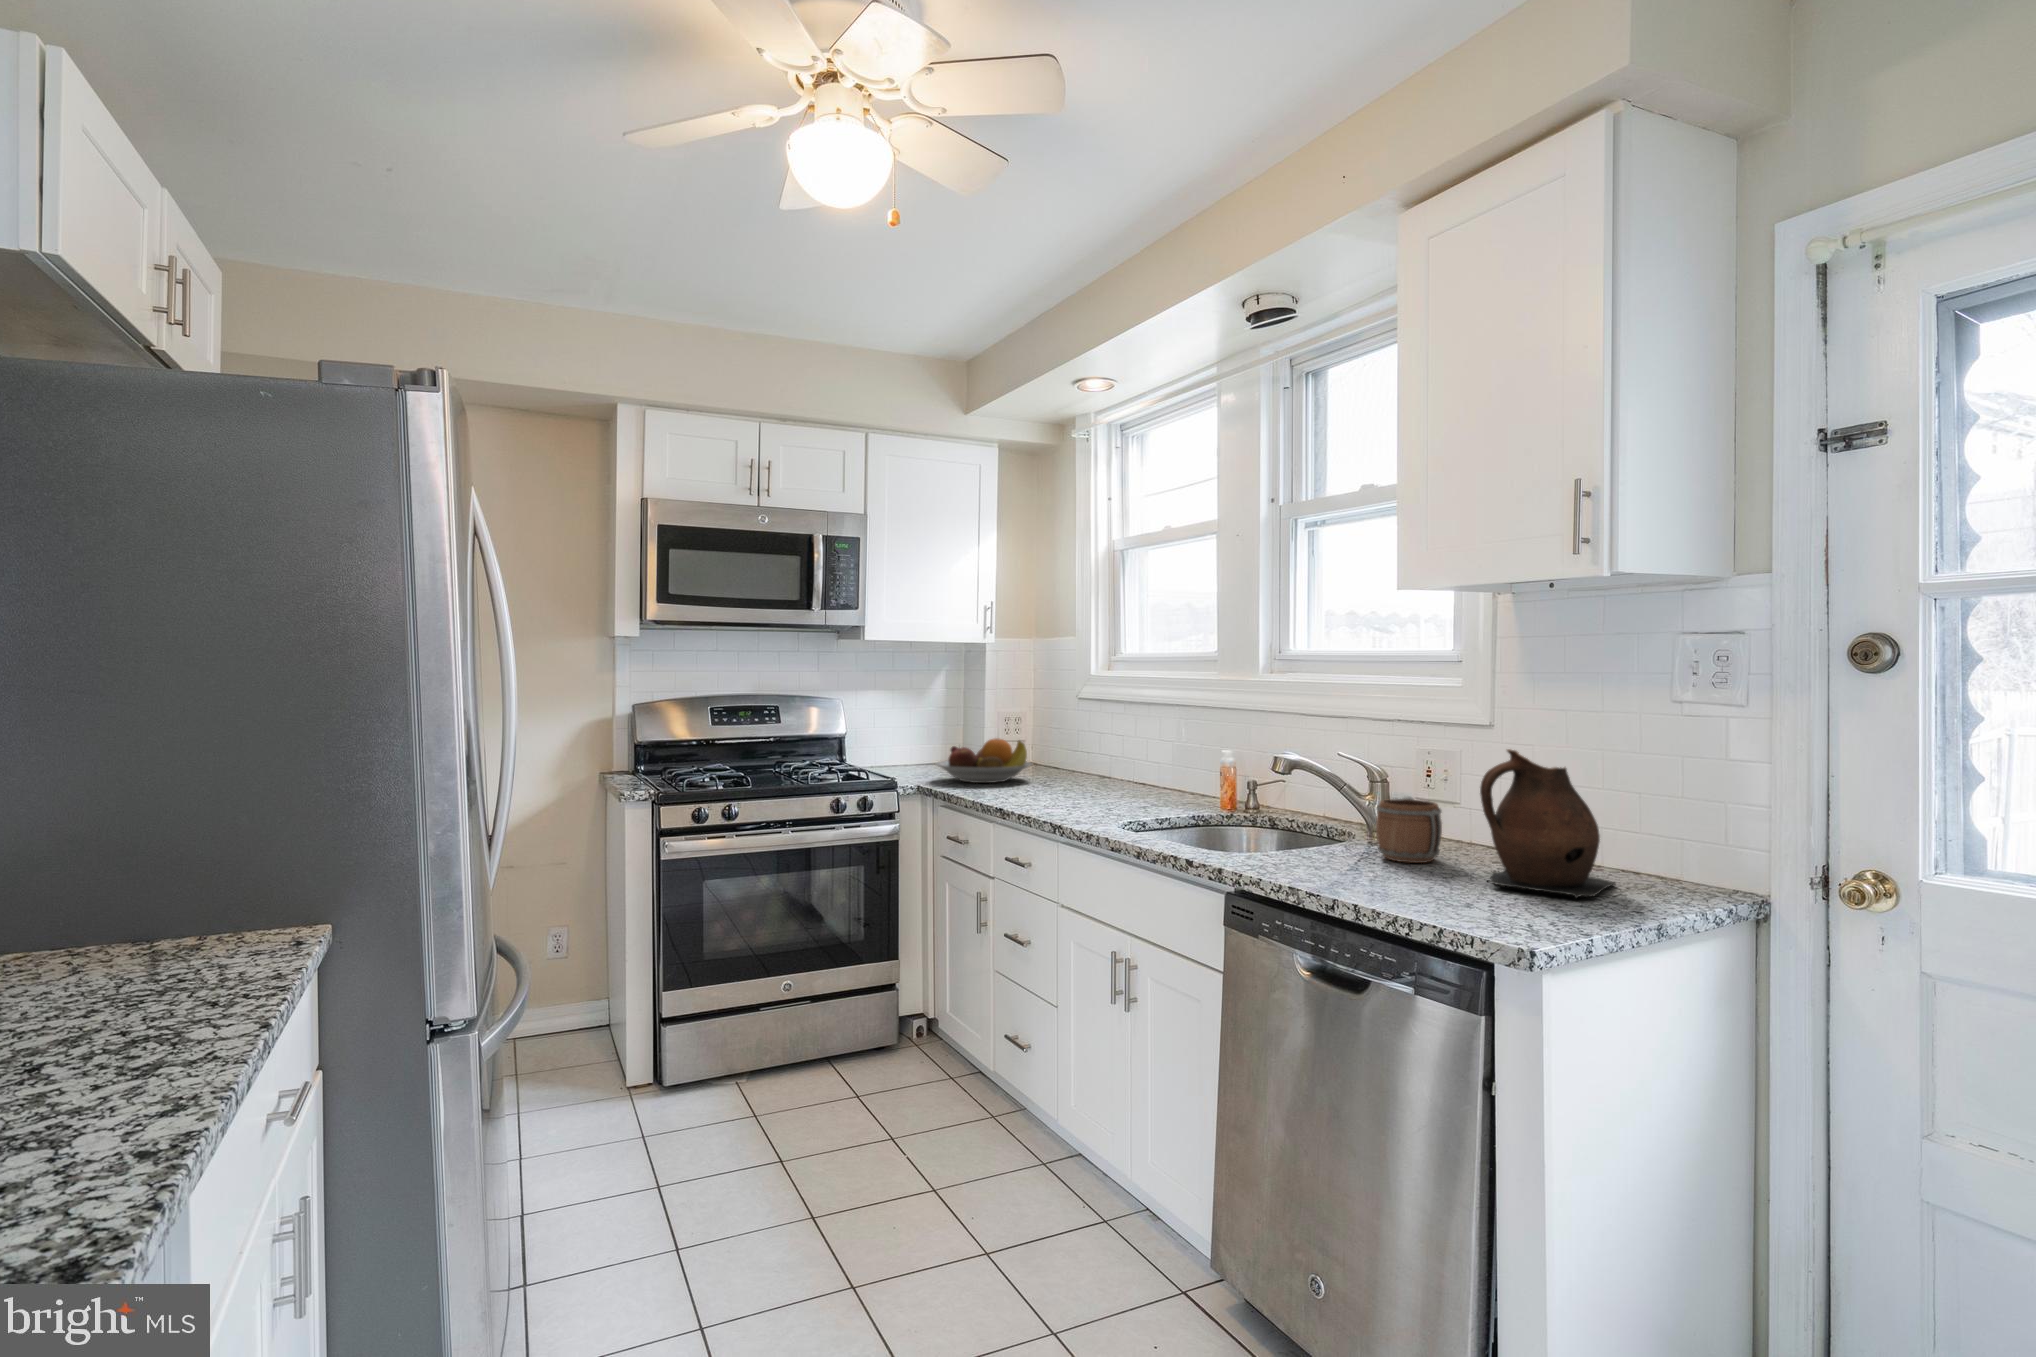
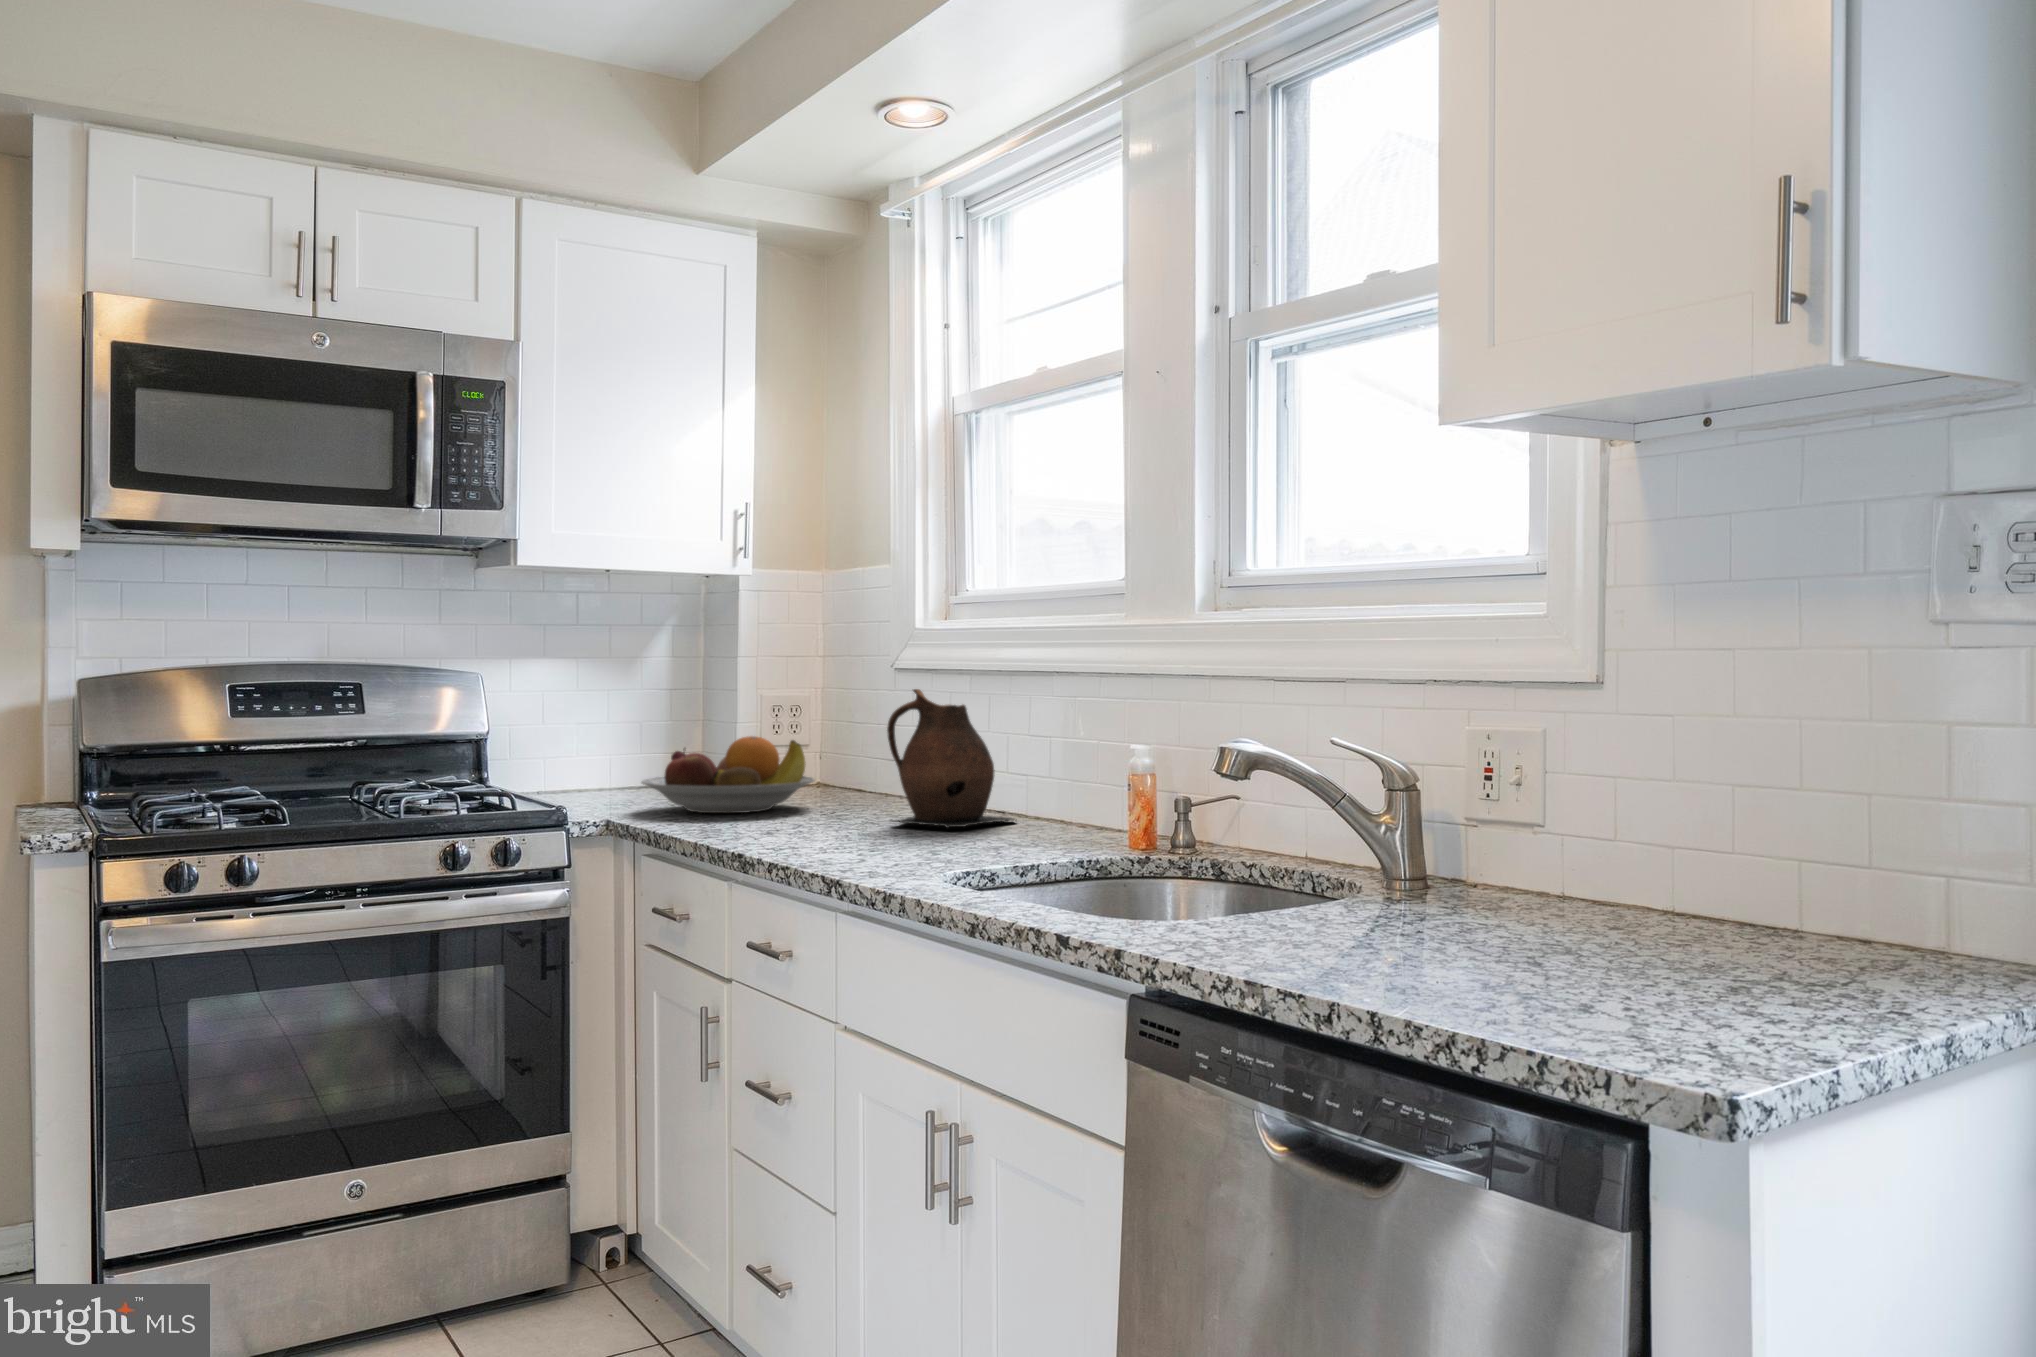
ceramic pitcher: present [1480,749,1615,898] -> present [887,689,1014,828]
mug: present [1376,796,1442,863] -> none [1403,810,1519,930]

